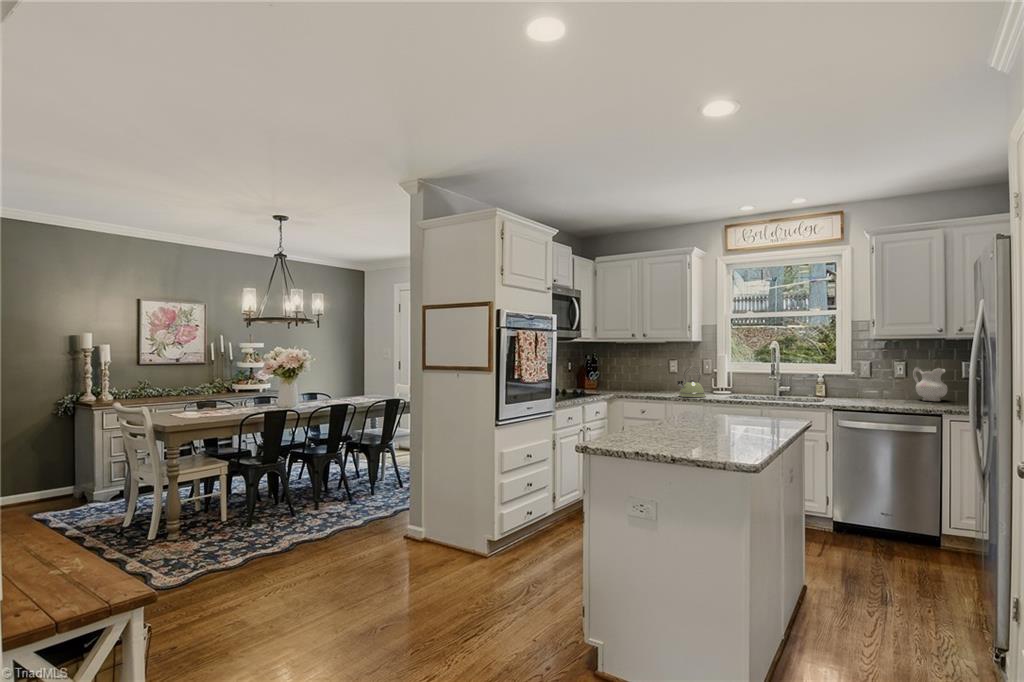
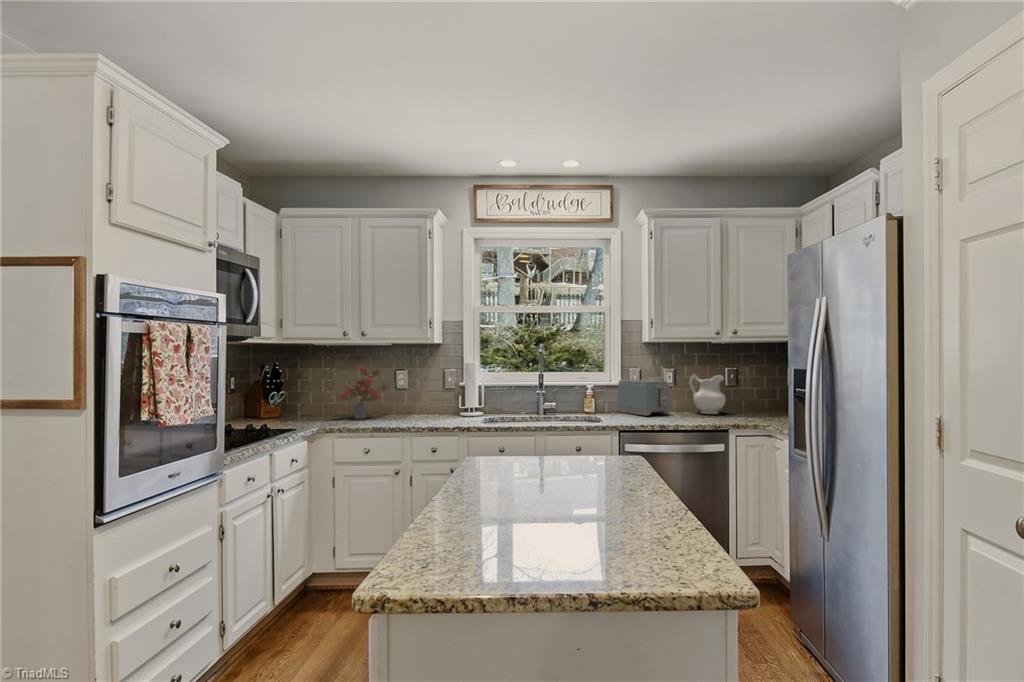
potted plant: none [624,349,666,391] -> present [335,361,390,419]
kettle: present [677,367,705,397] -> none [415,381,455,426]
toaster: none [845,371,891,399] -> present [617,380,671,416]

